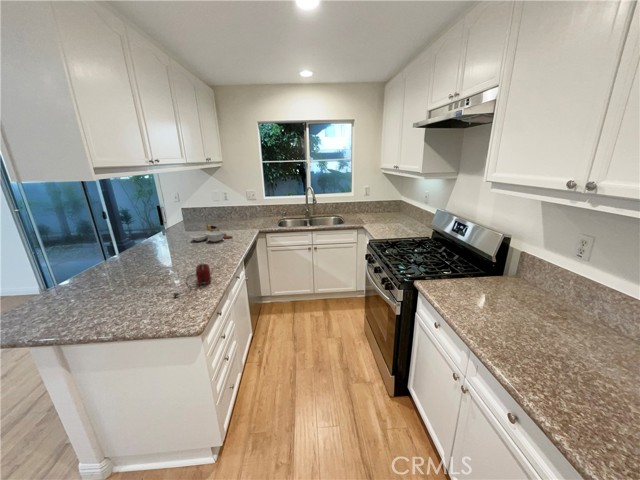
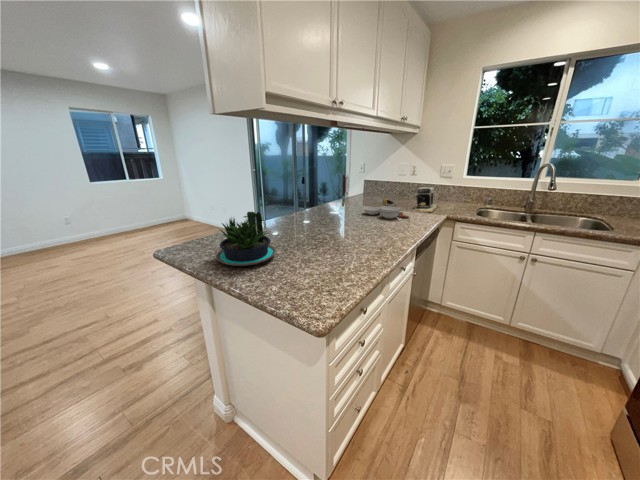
coffee maker: none [233,208,252,230] -> present [416,186,438,212]
toaster: present [173,264,211,297] -> none [314,237,368,269]
potted plant: none [52,266,128,323] -> present [216,212,276,266]

